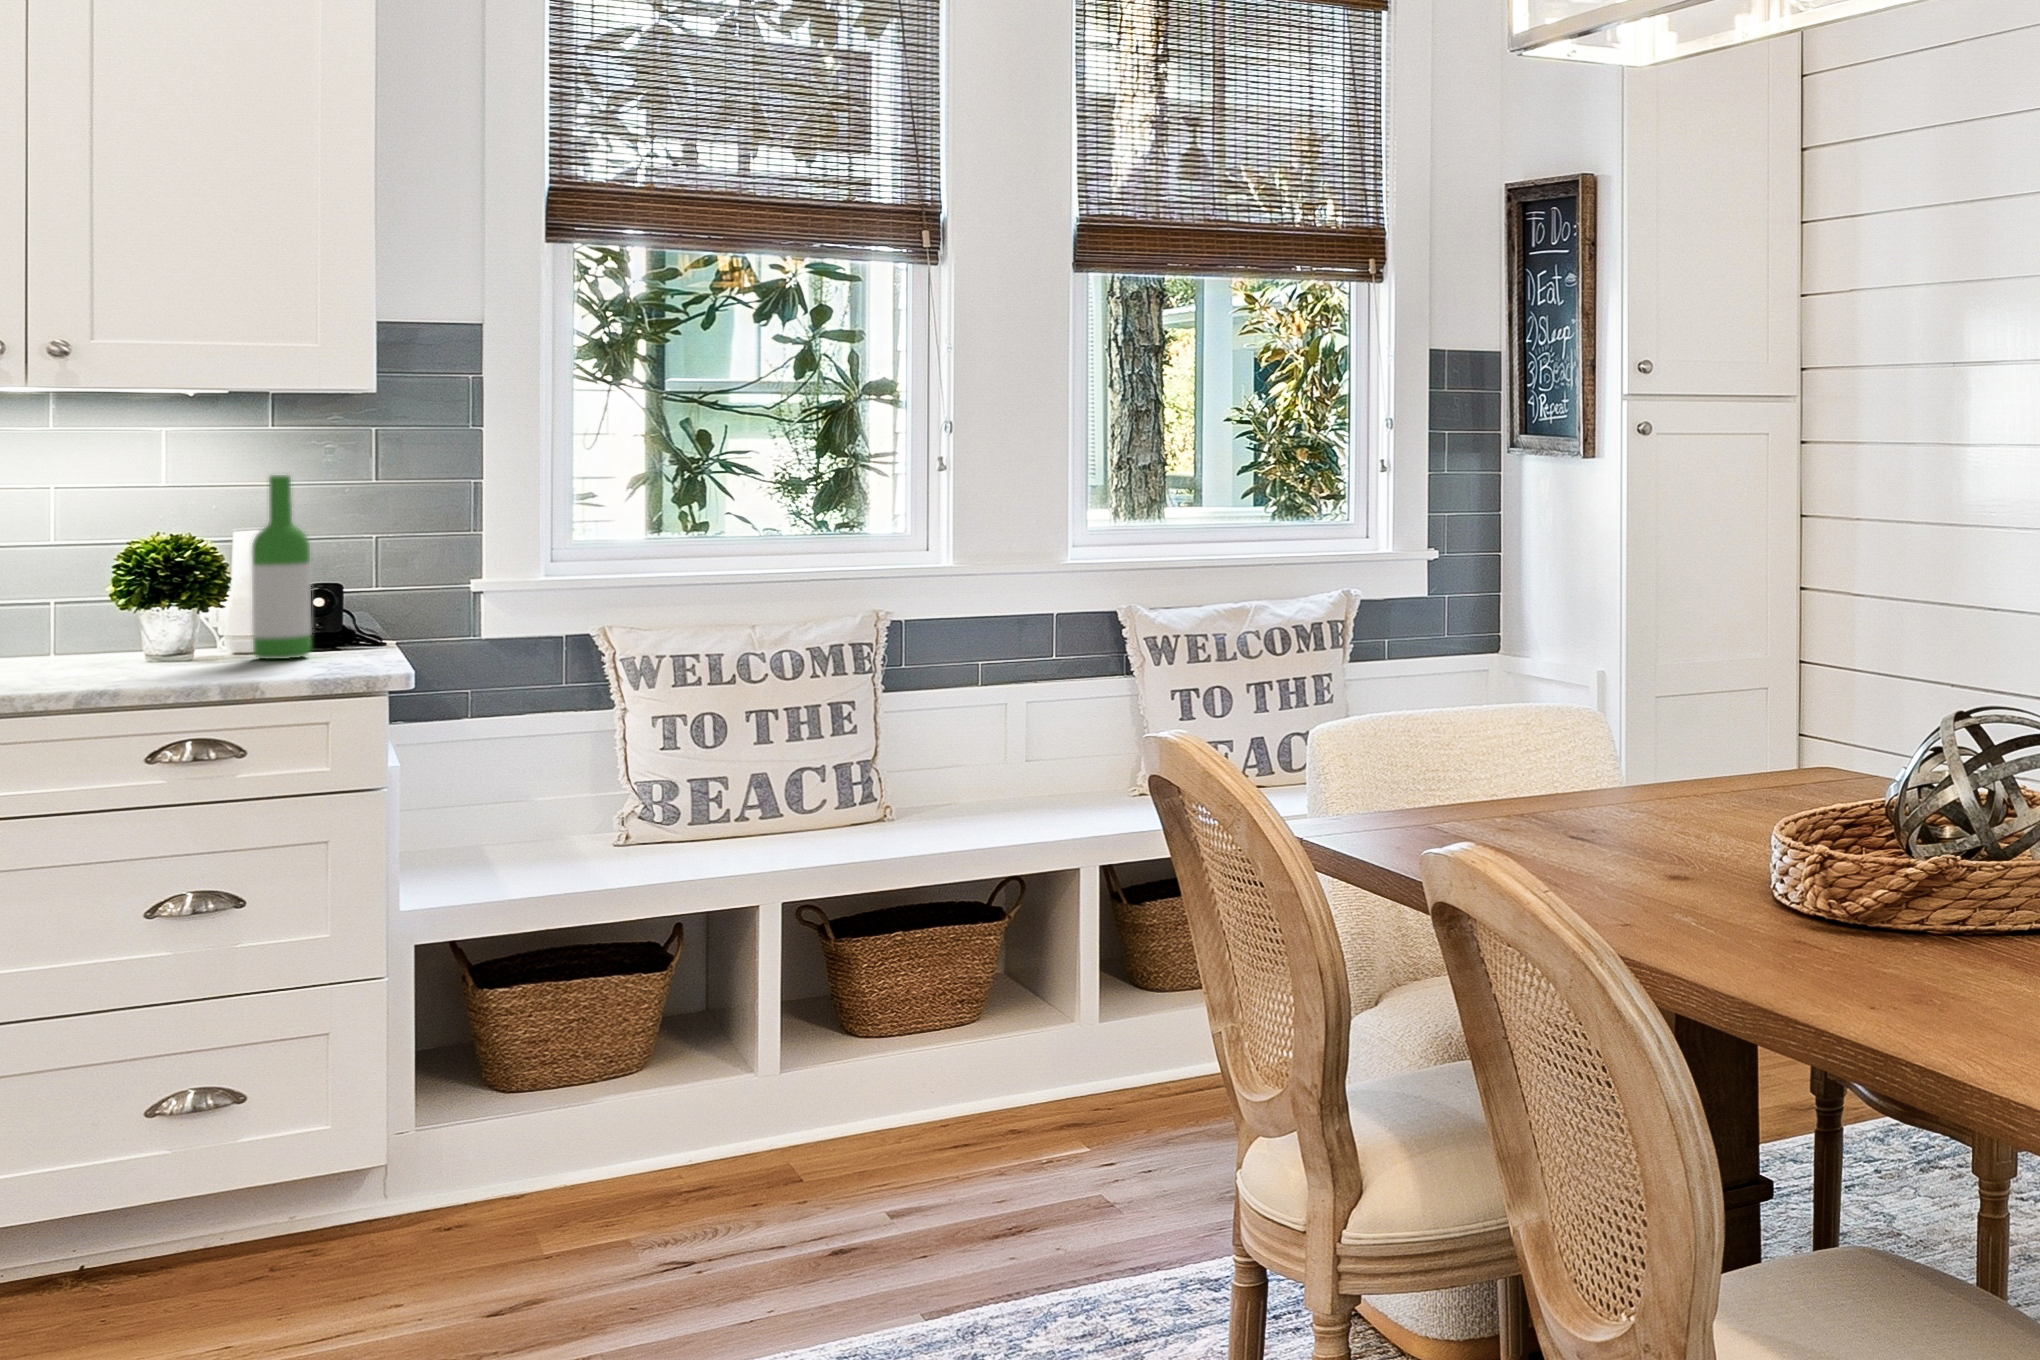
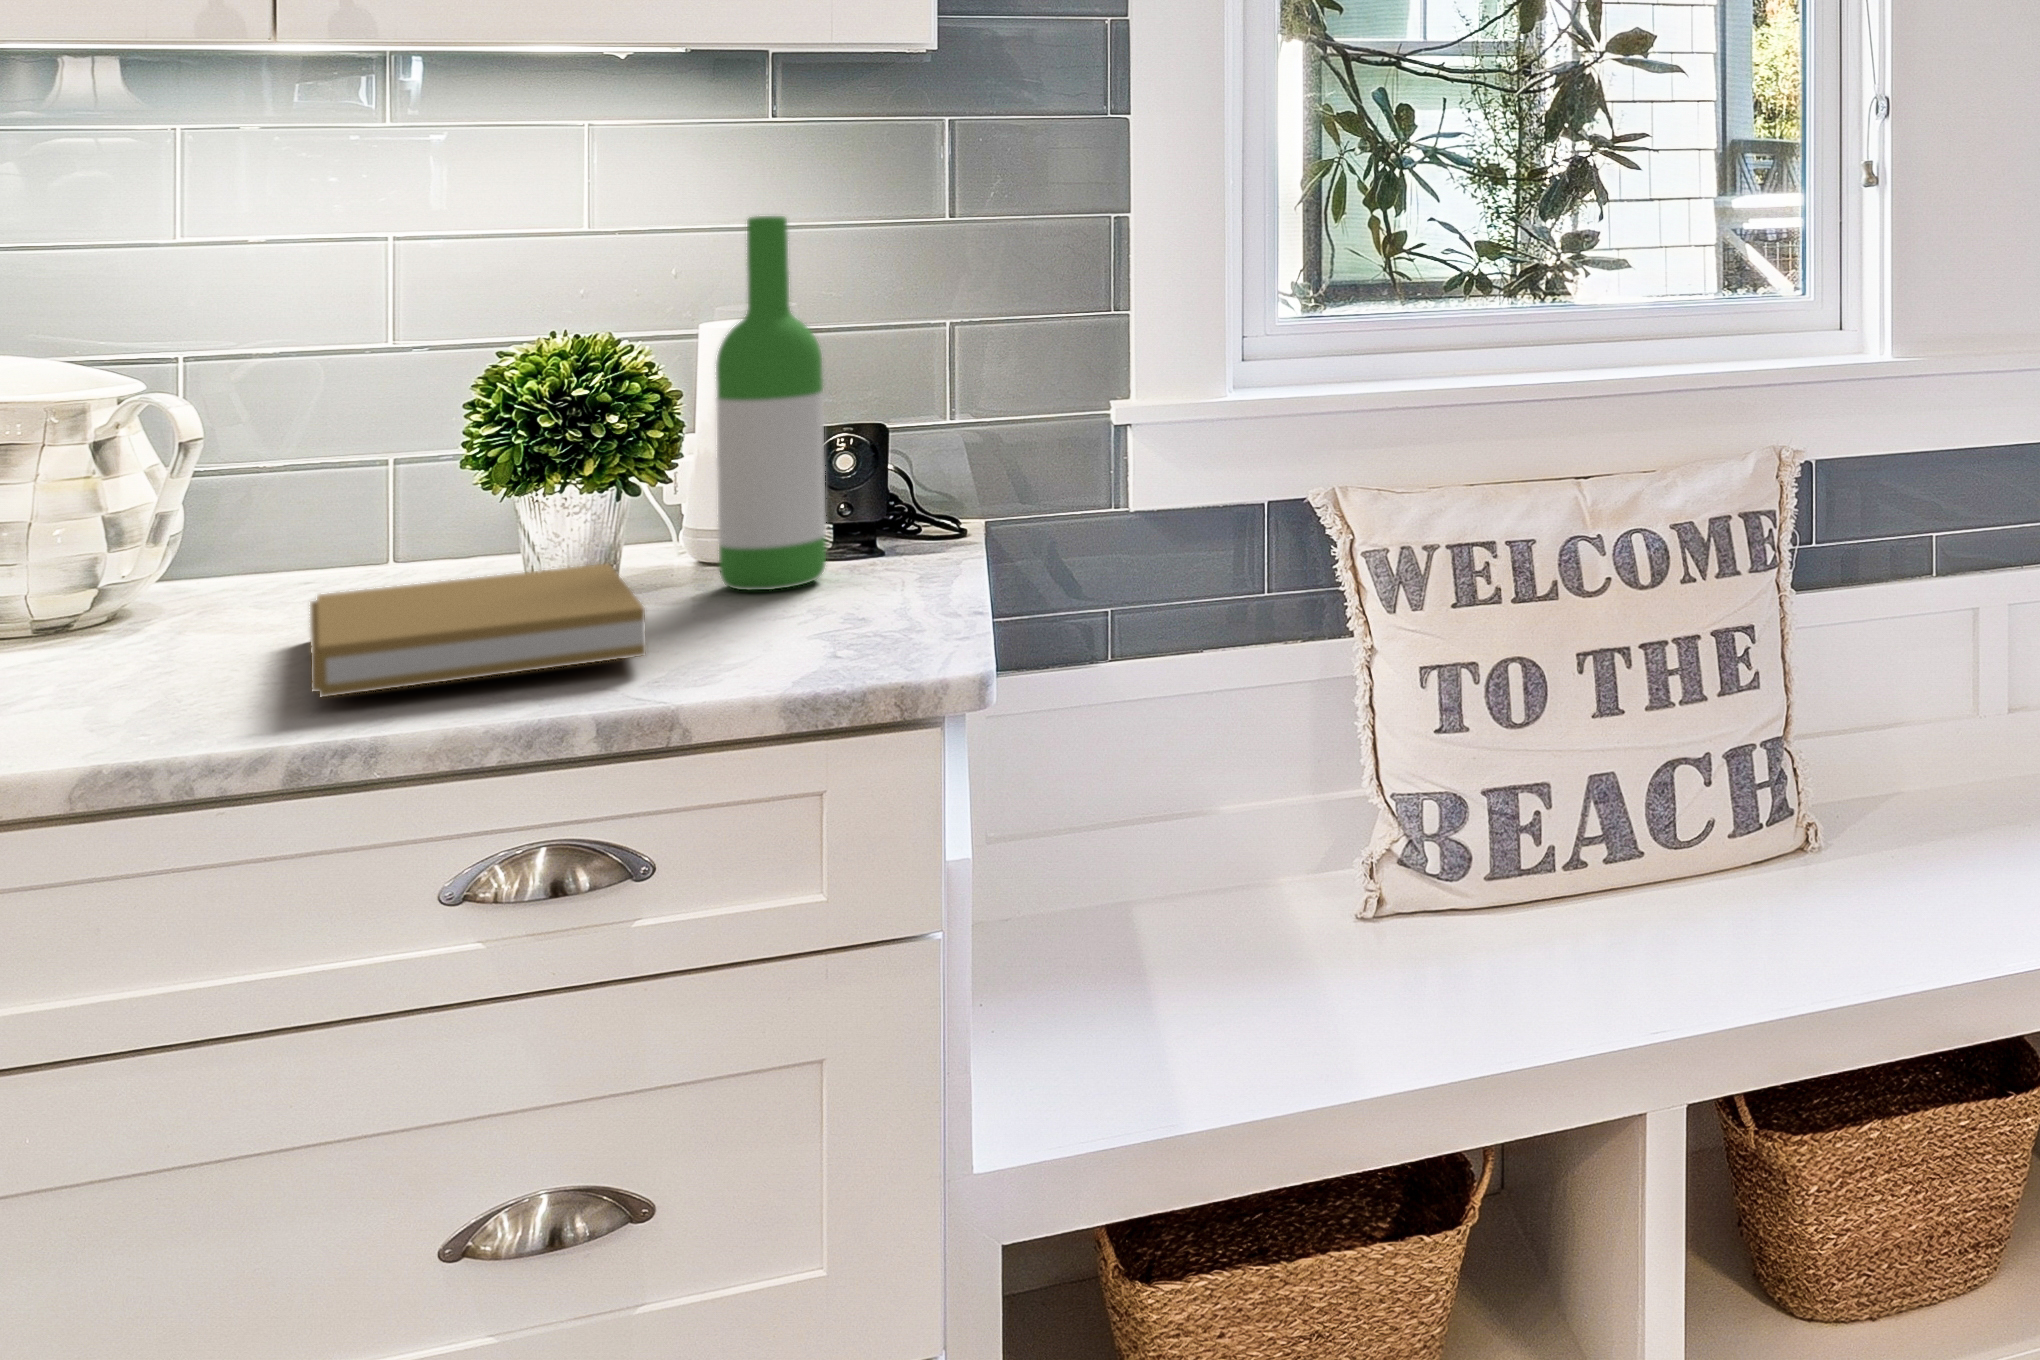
book: none [40,644,235,684] -> present [310,563,646,697]

